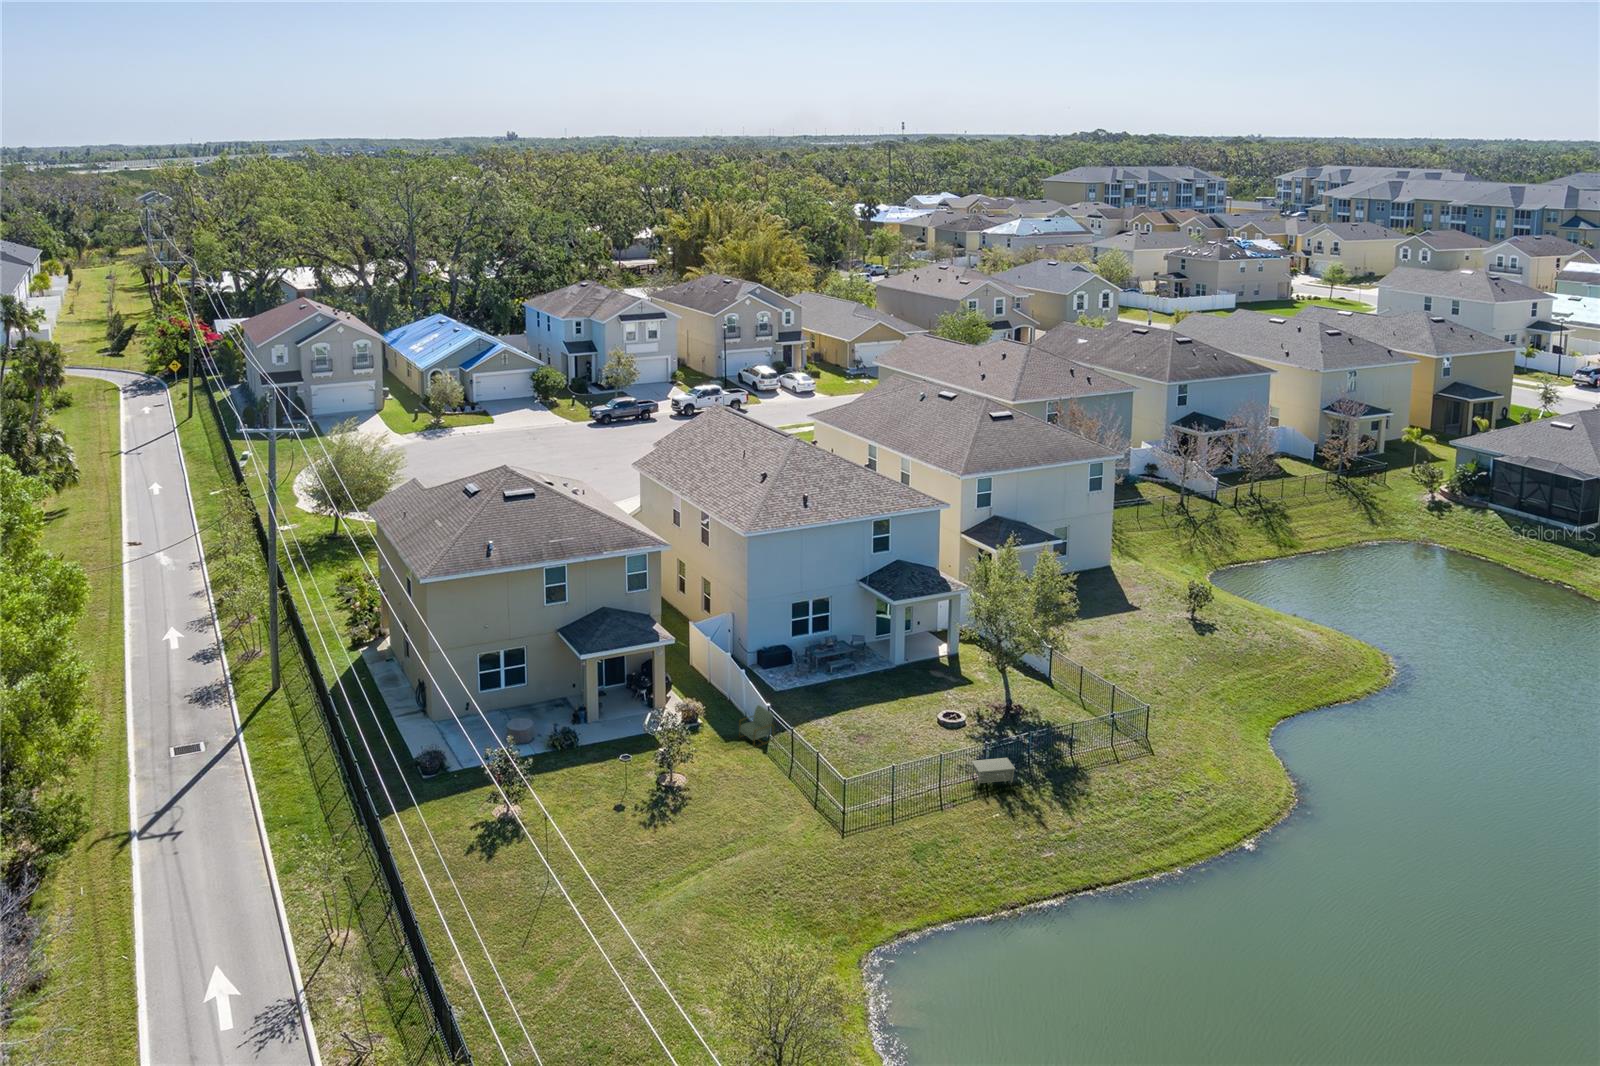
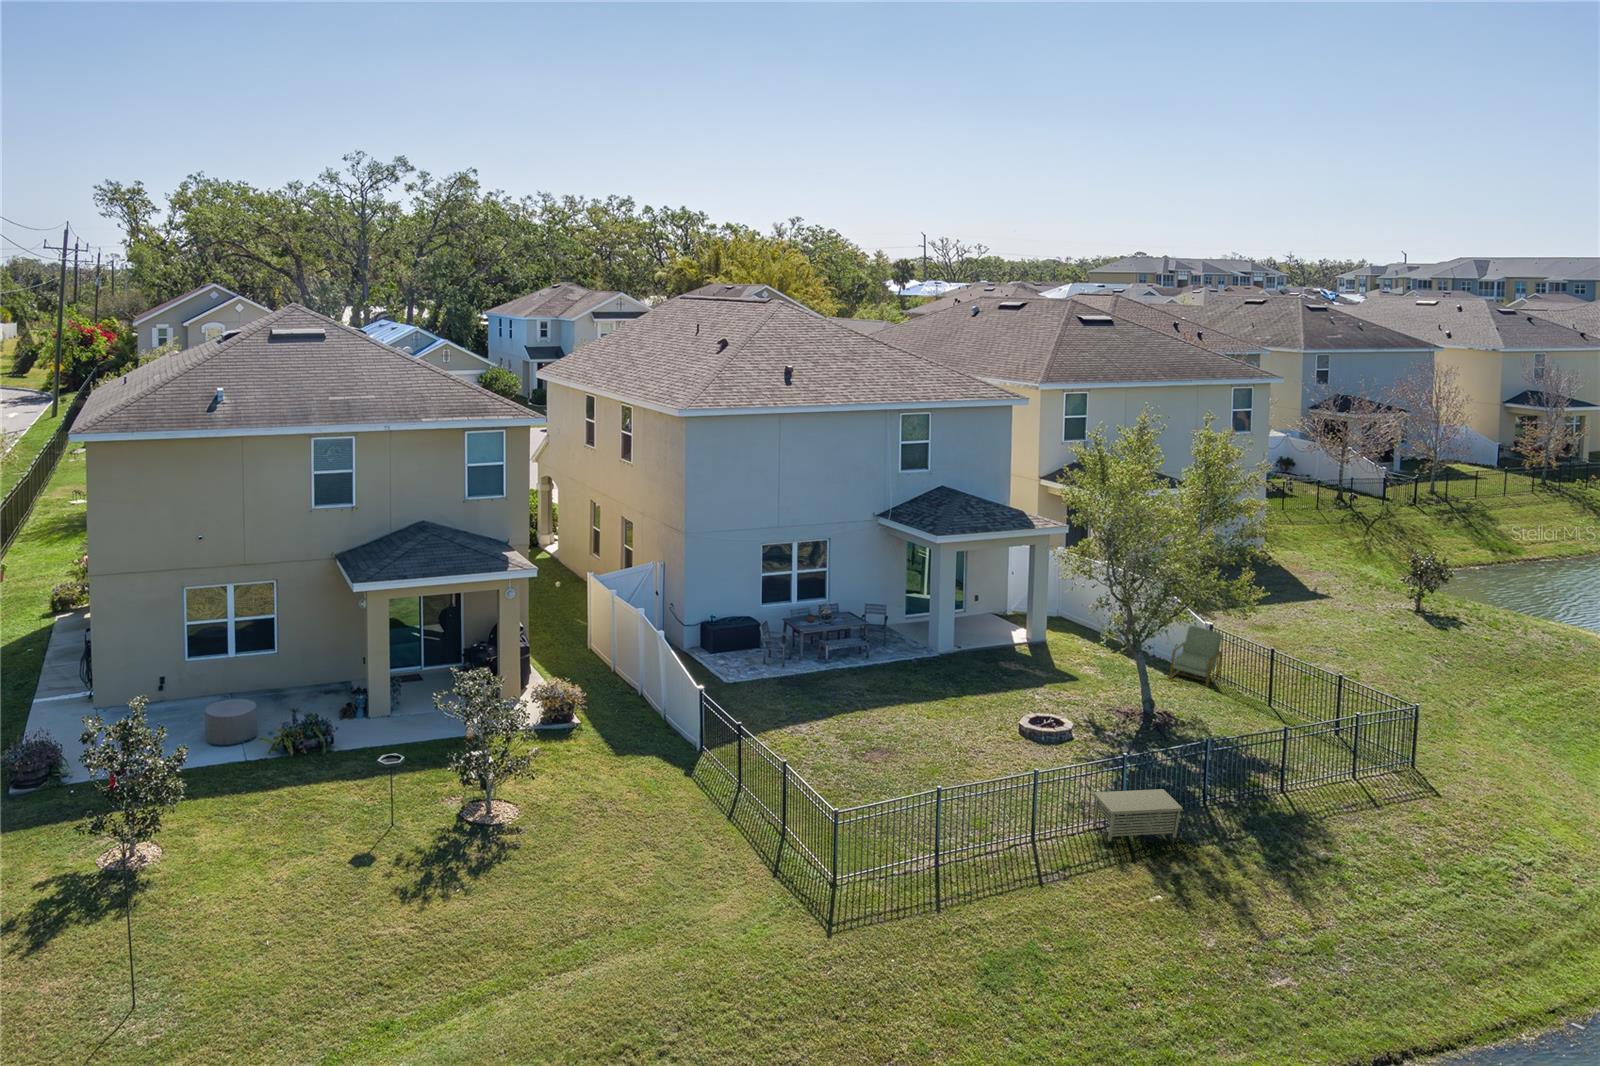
chair: present [739,705,774,748] -> present [1169,626,1222,687]

